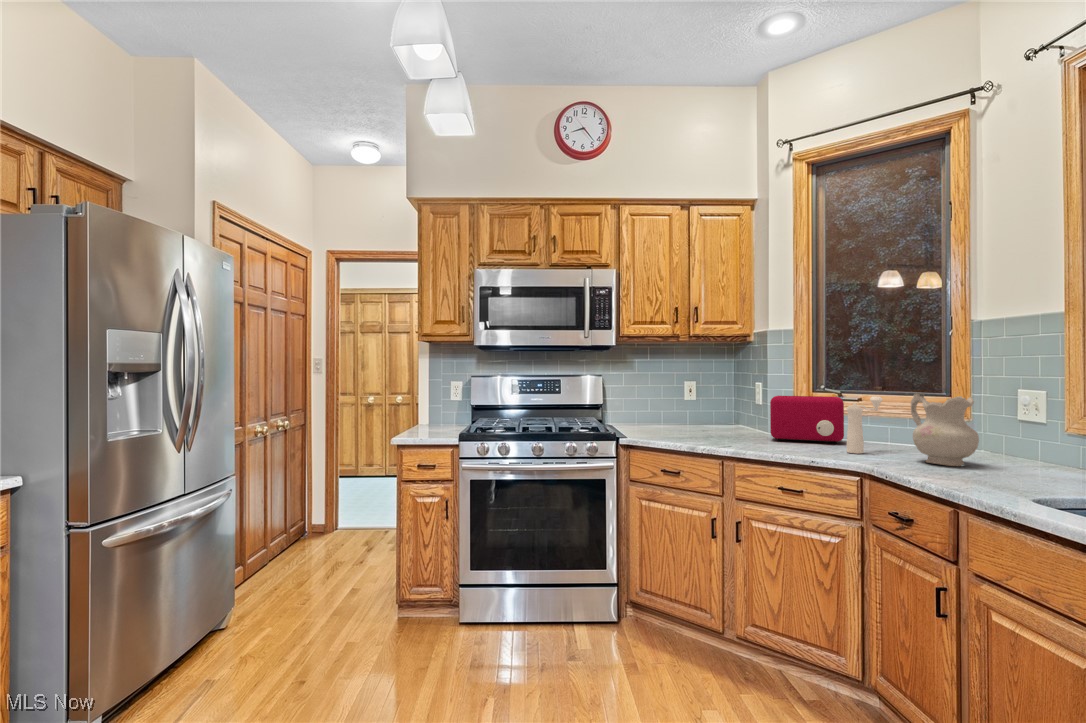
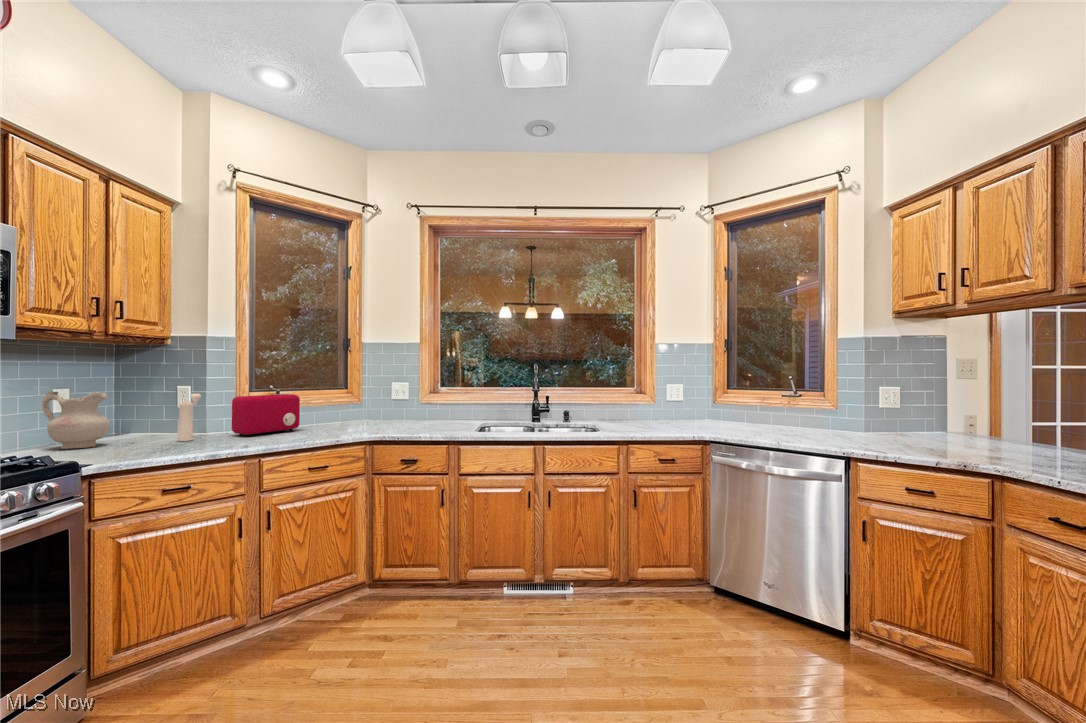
ceramic pitcher: present [911,393,979,466] -> present [42,391,110,449]
pepper mill: present [847,396,883,454] -> present [178,394,201,441]

